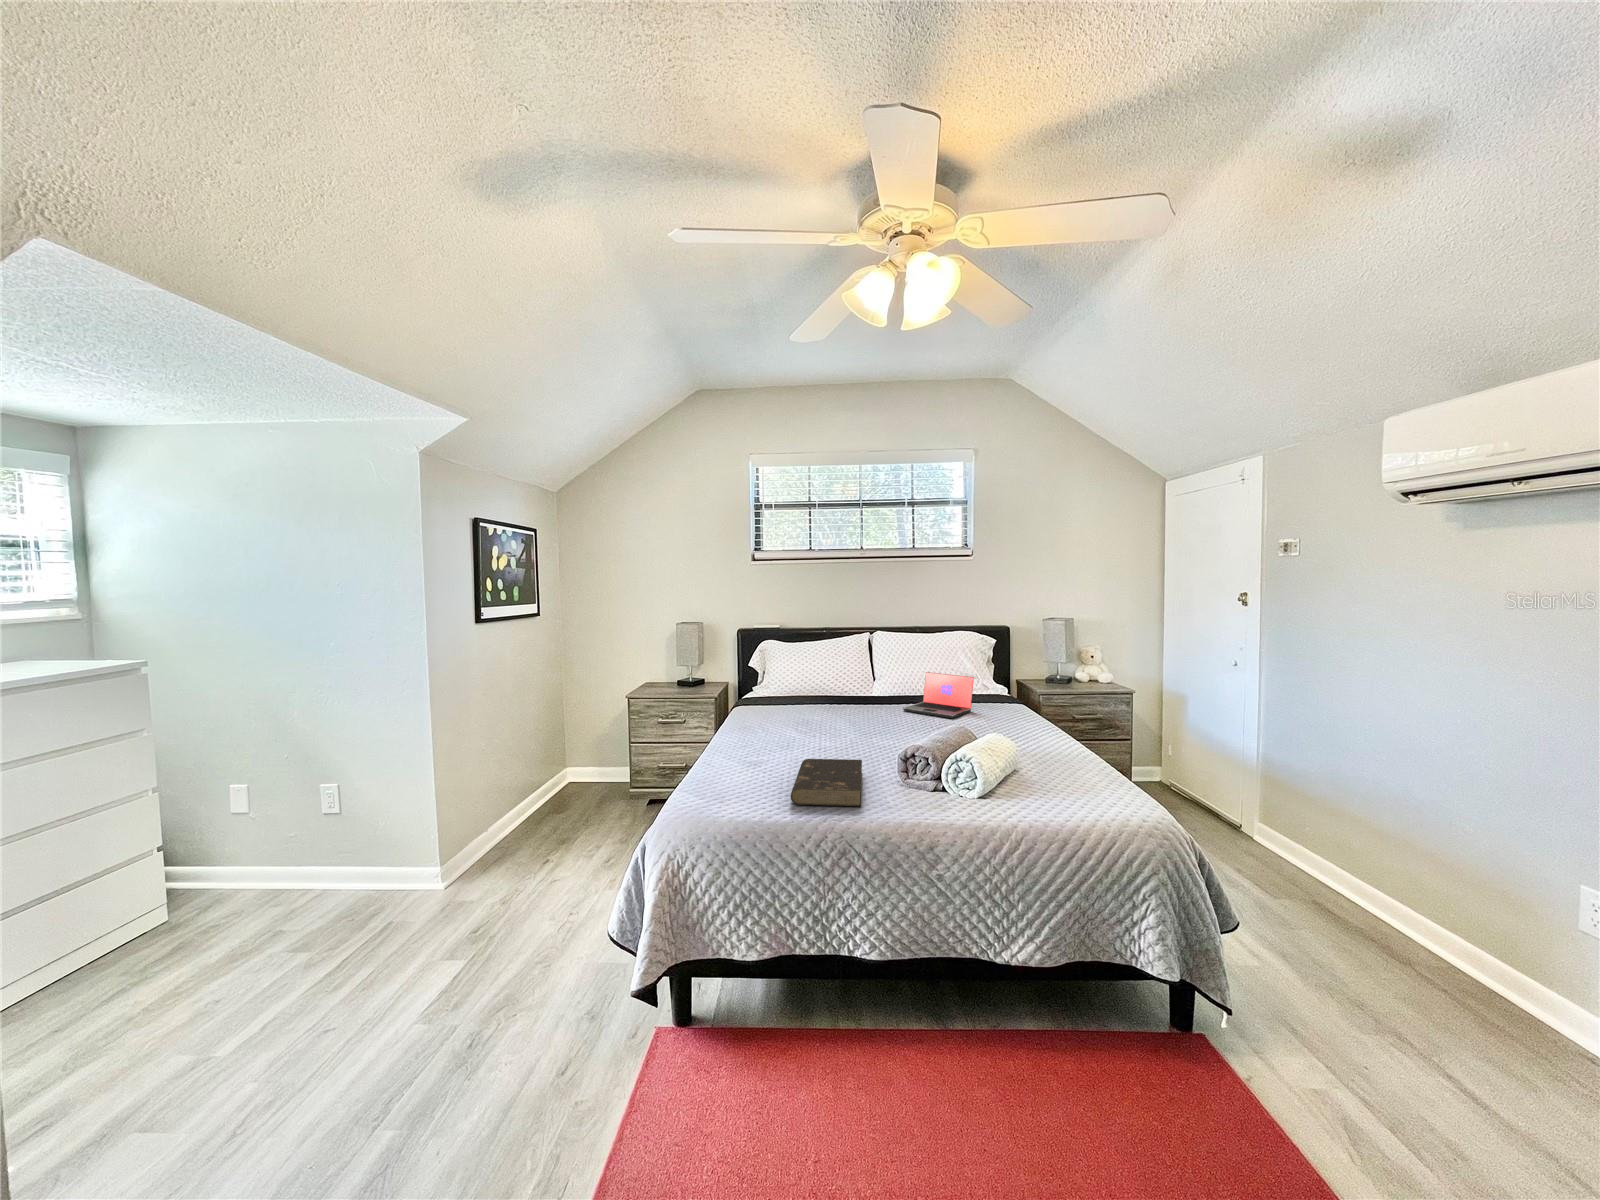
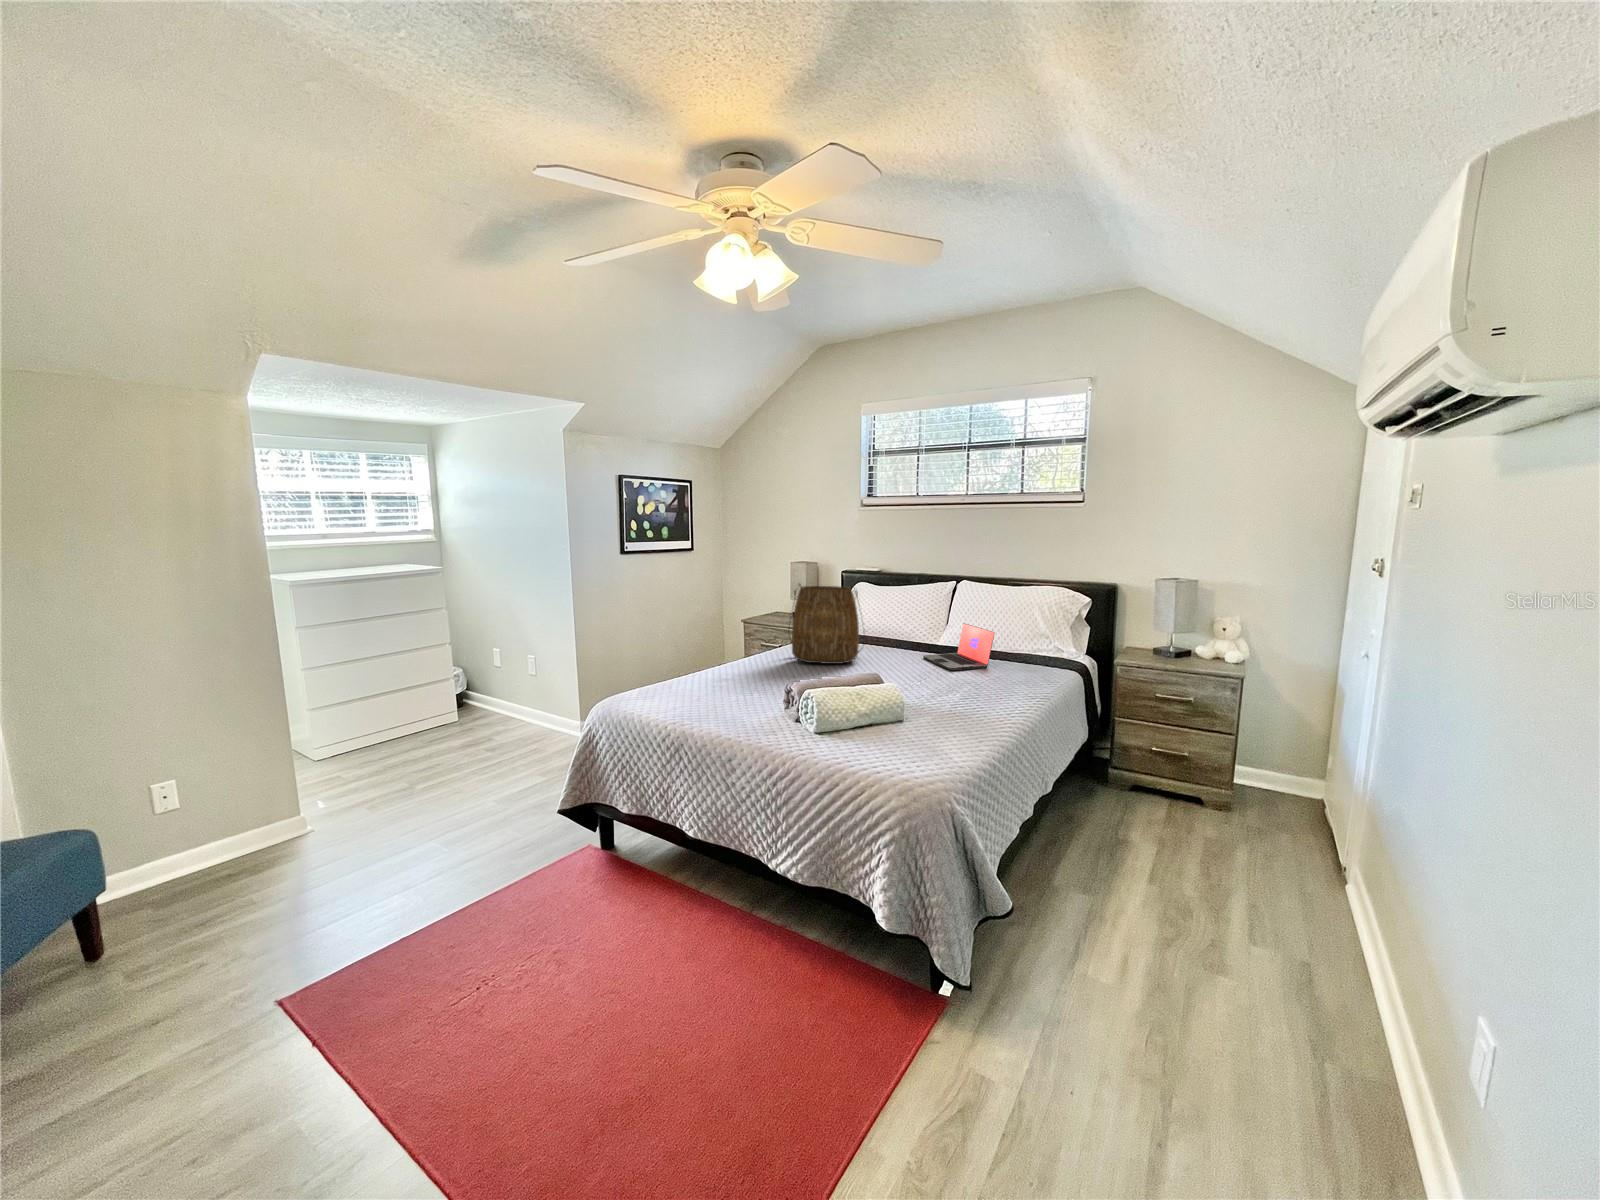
tote bag: none [780,641,861,731] -> present [791,584,859,664]
book: present [791,759,862,806] -> none [675,678,770,717]

